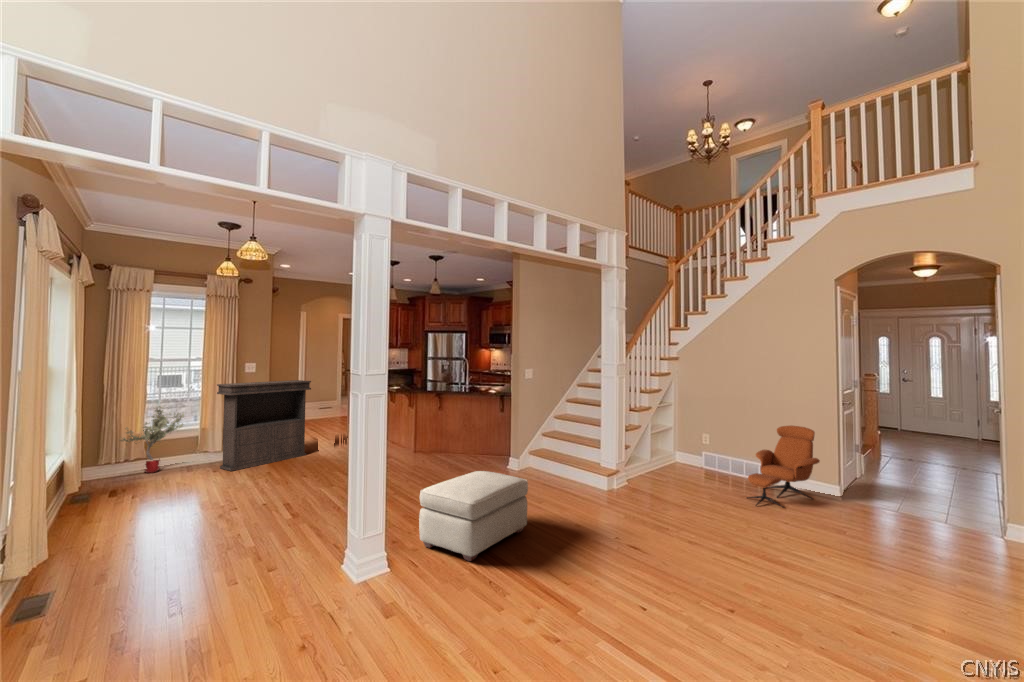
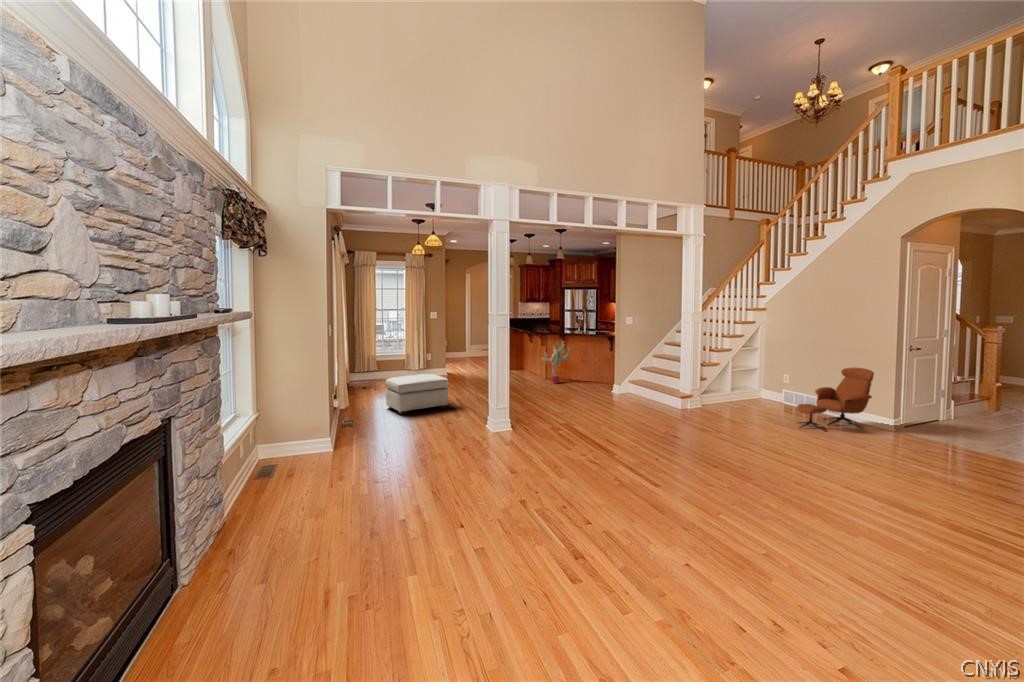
console table: present [217,380,311,471] -> none [416,325,473,383]
potted tree: present [120,406,184,473] -> present [542,341,571,384]
ottoman: present [419,471,528,561] -> present [385,374,448,414]

